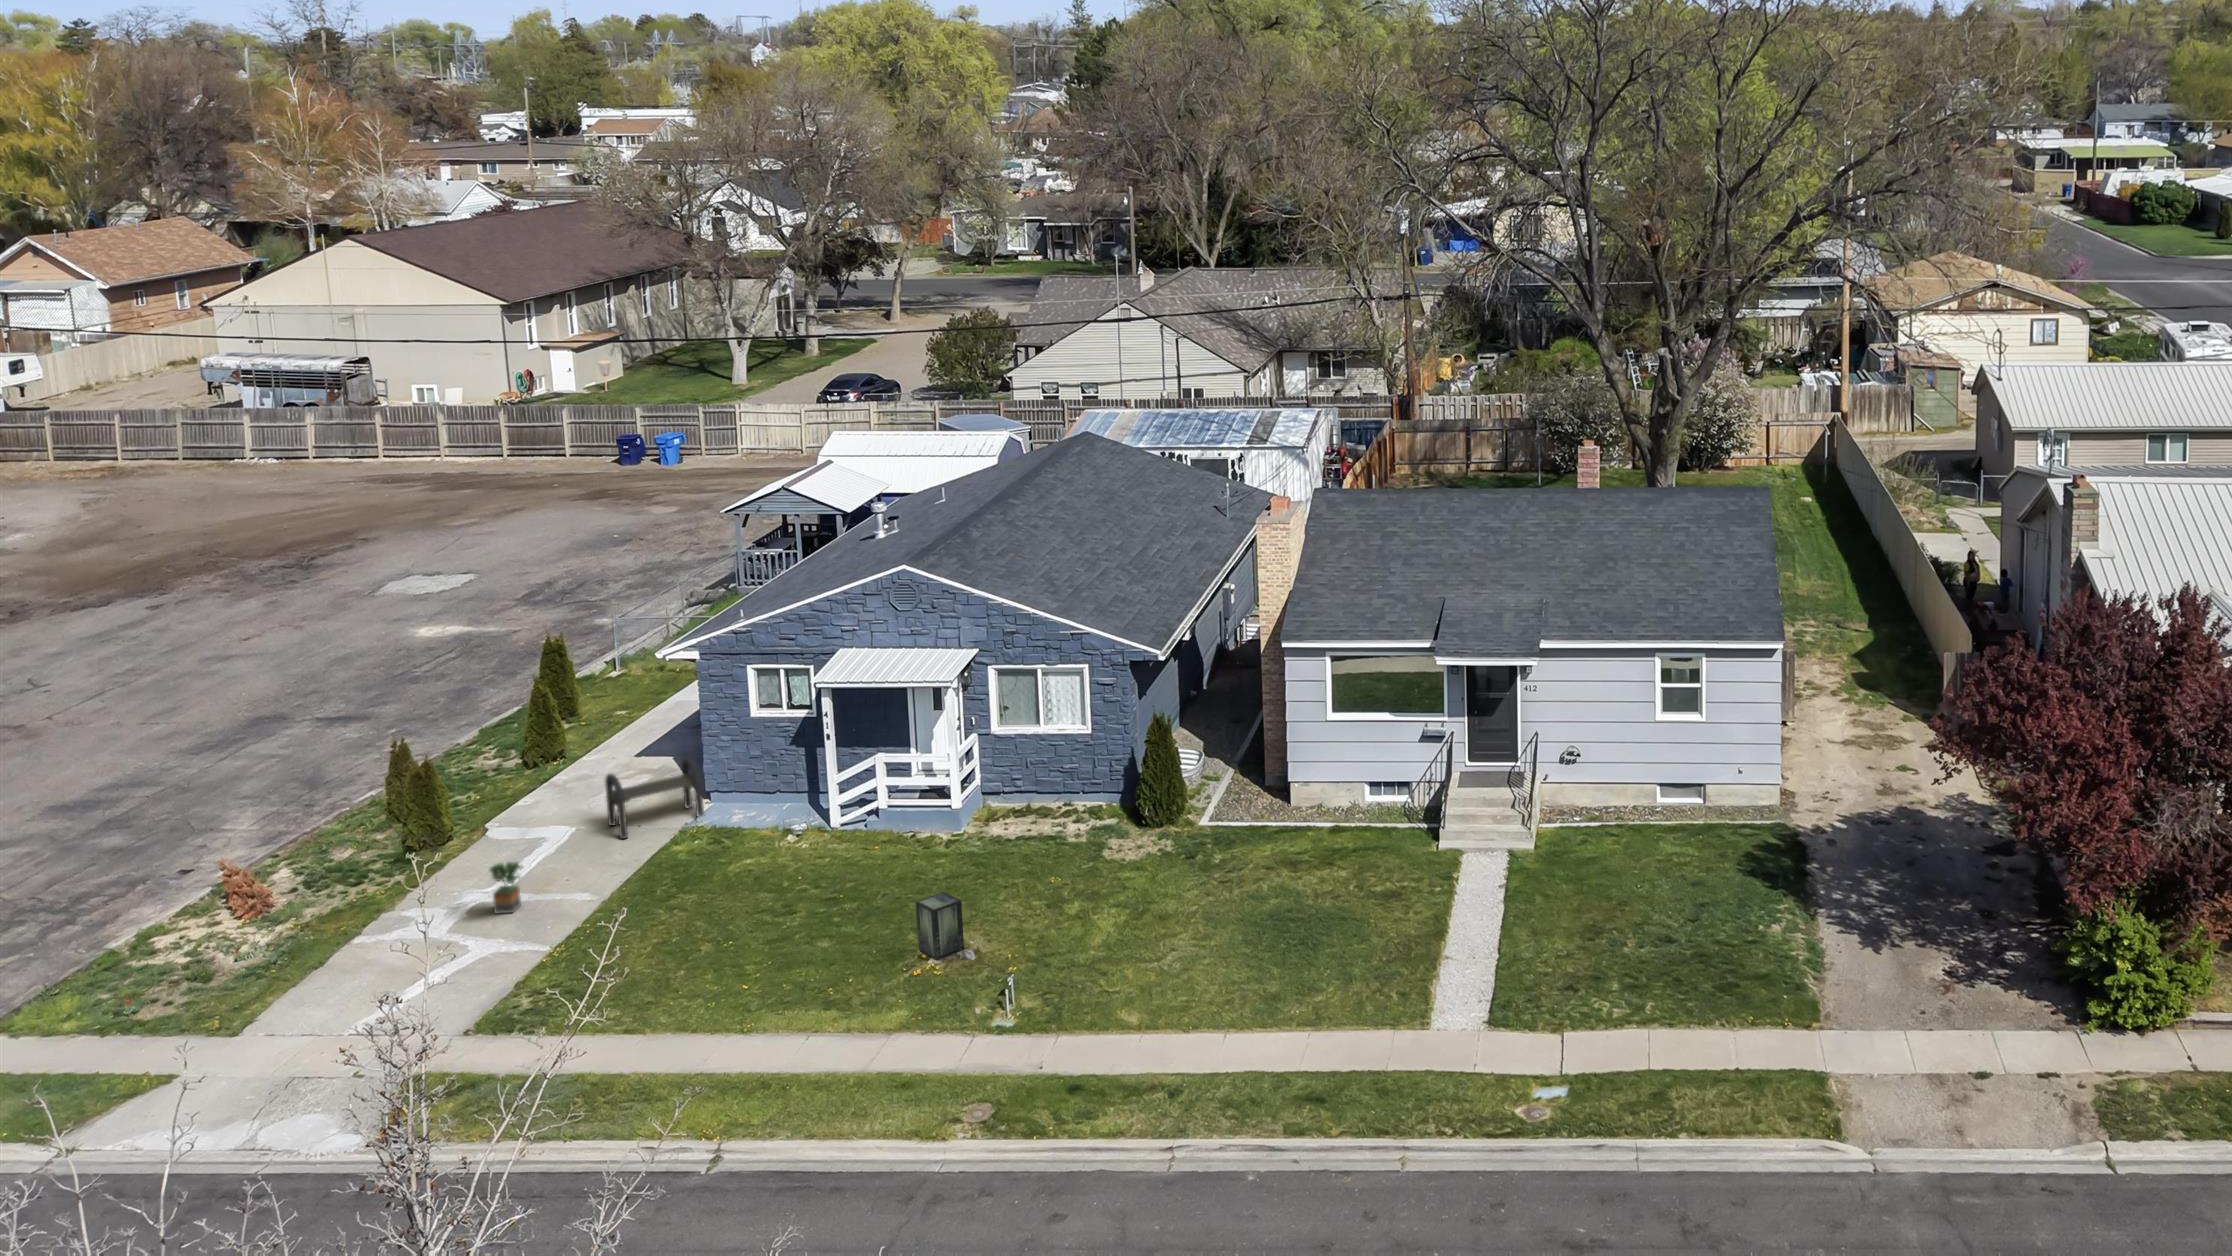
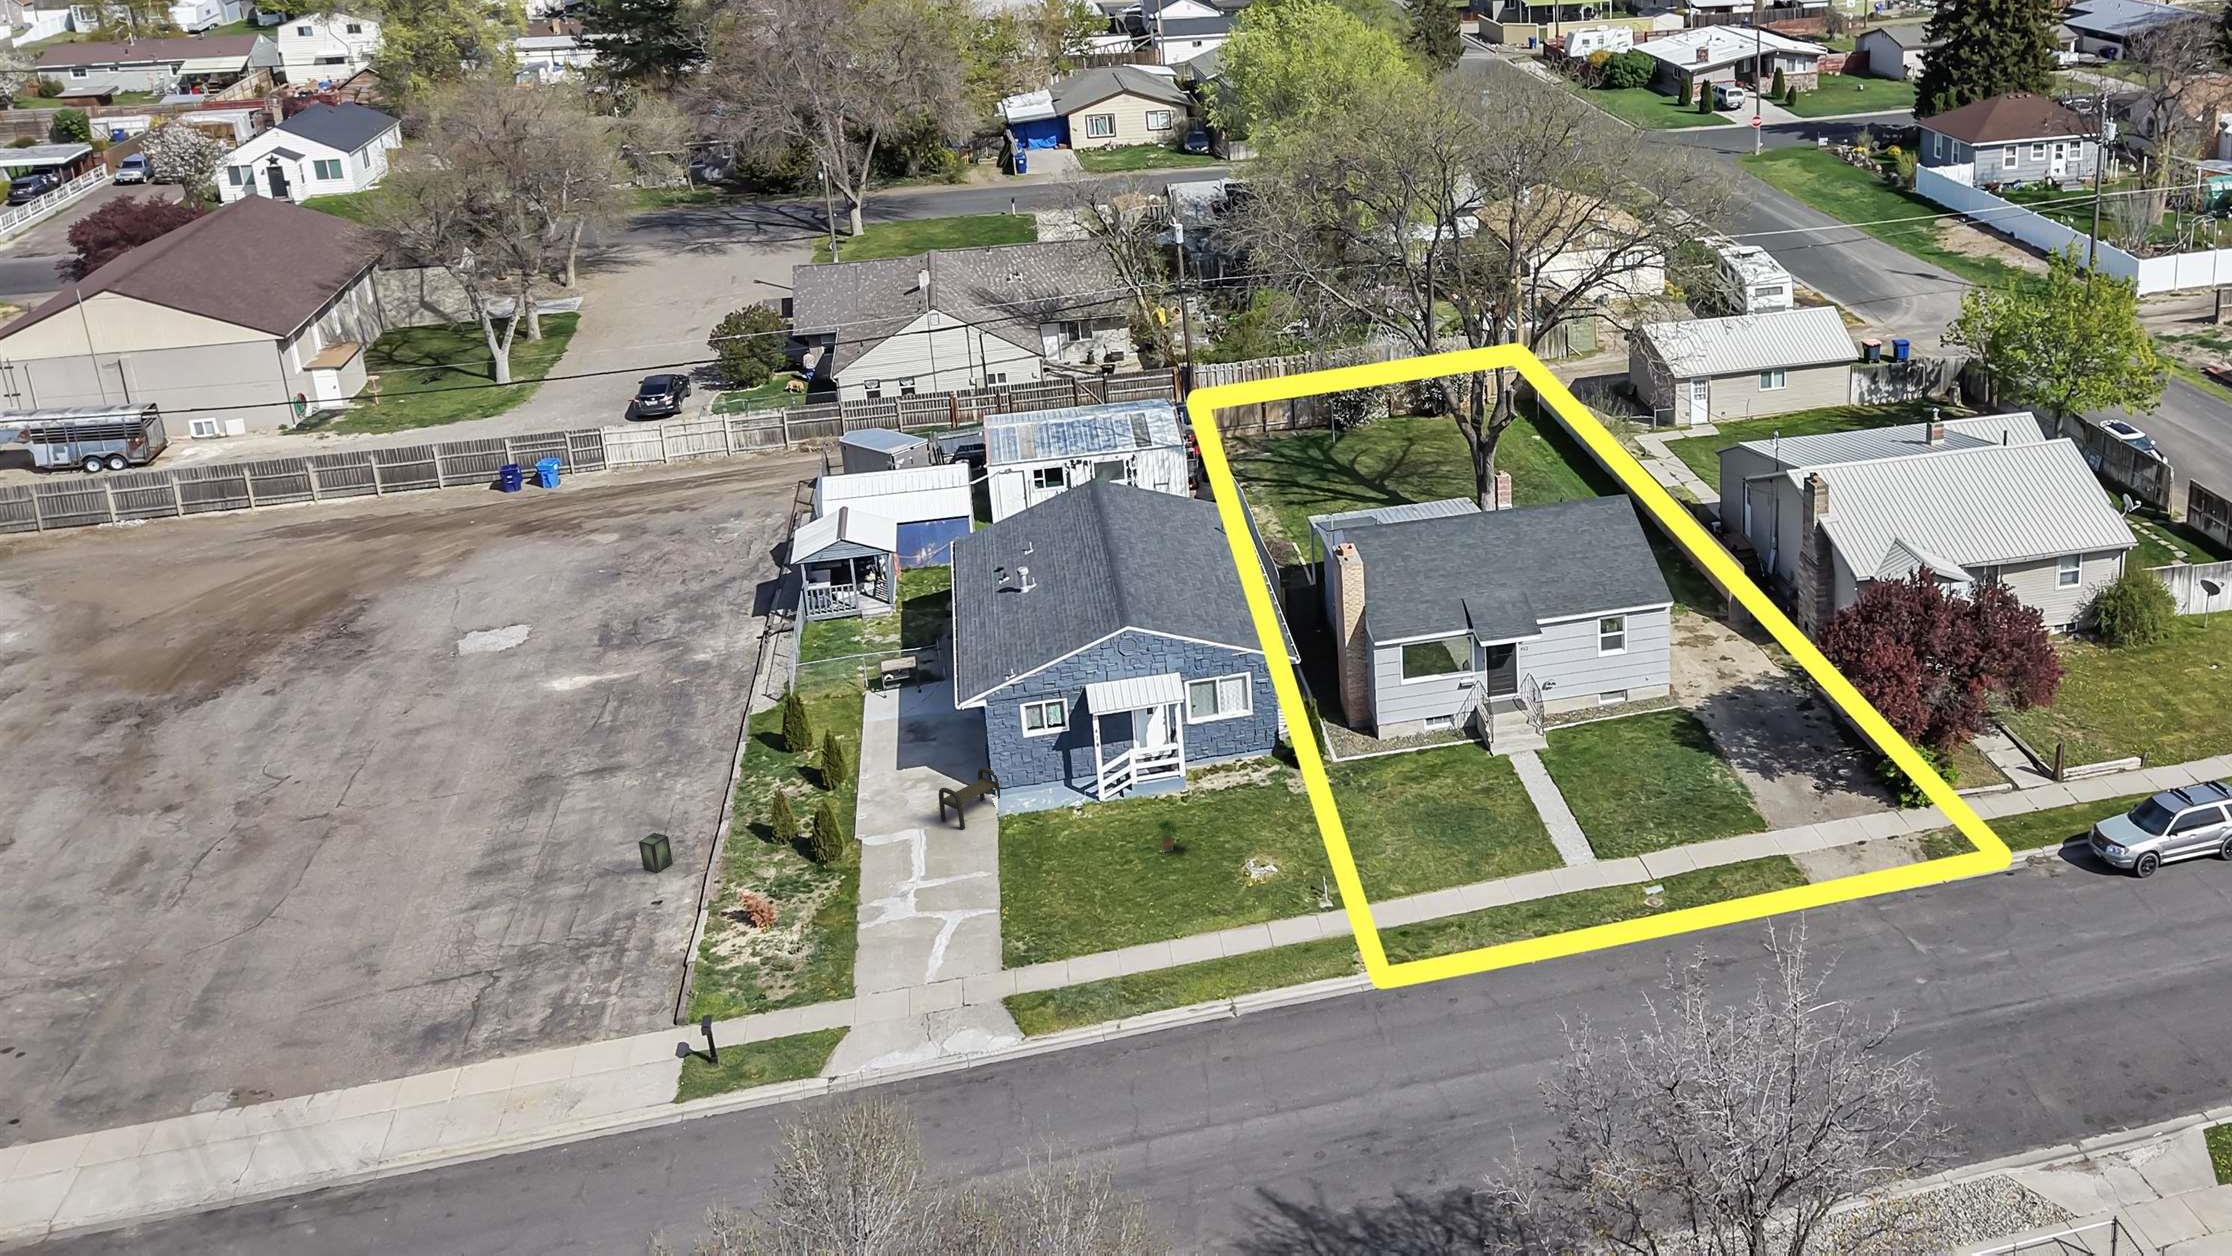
potted tree: present [489,862,523,914] -> present [1157,820,1177,852]
storage box: present [916,892,964,960] -> present [639,833,673,873]

